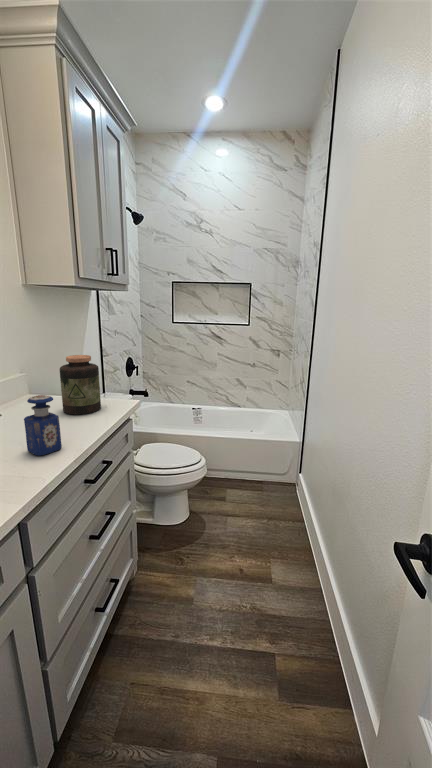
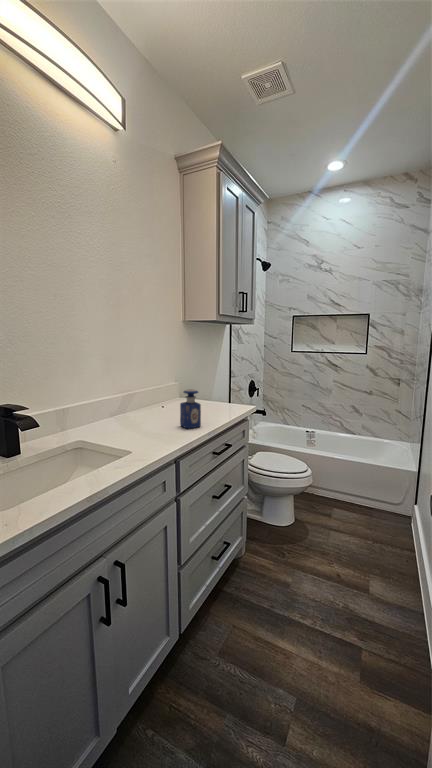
jar: present [60,355,101,414] -> none [202,369,228,411]

